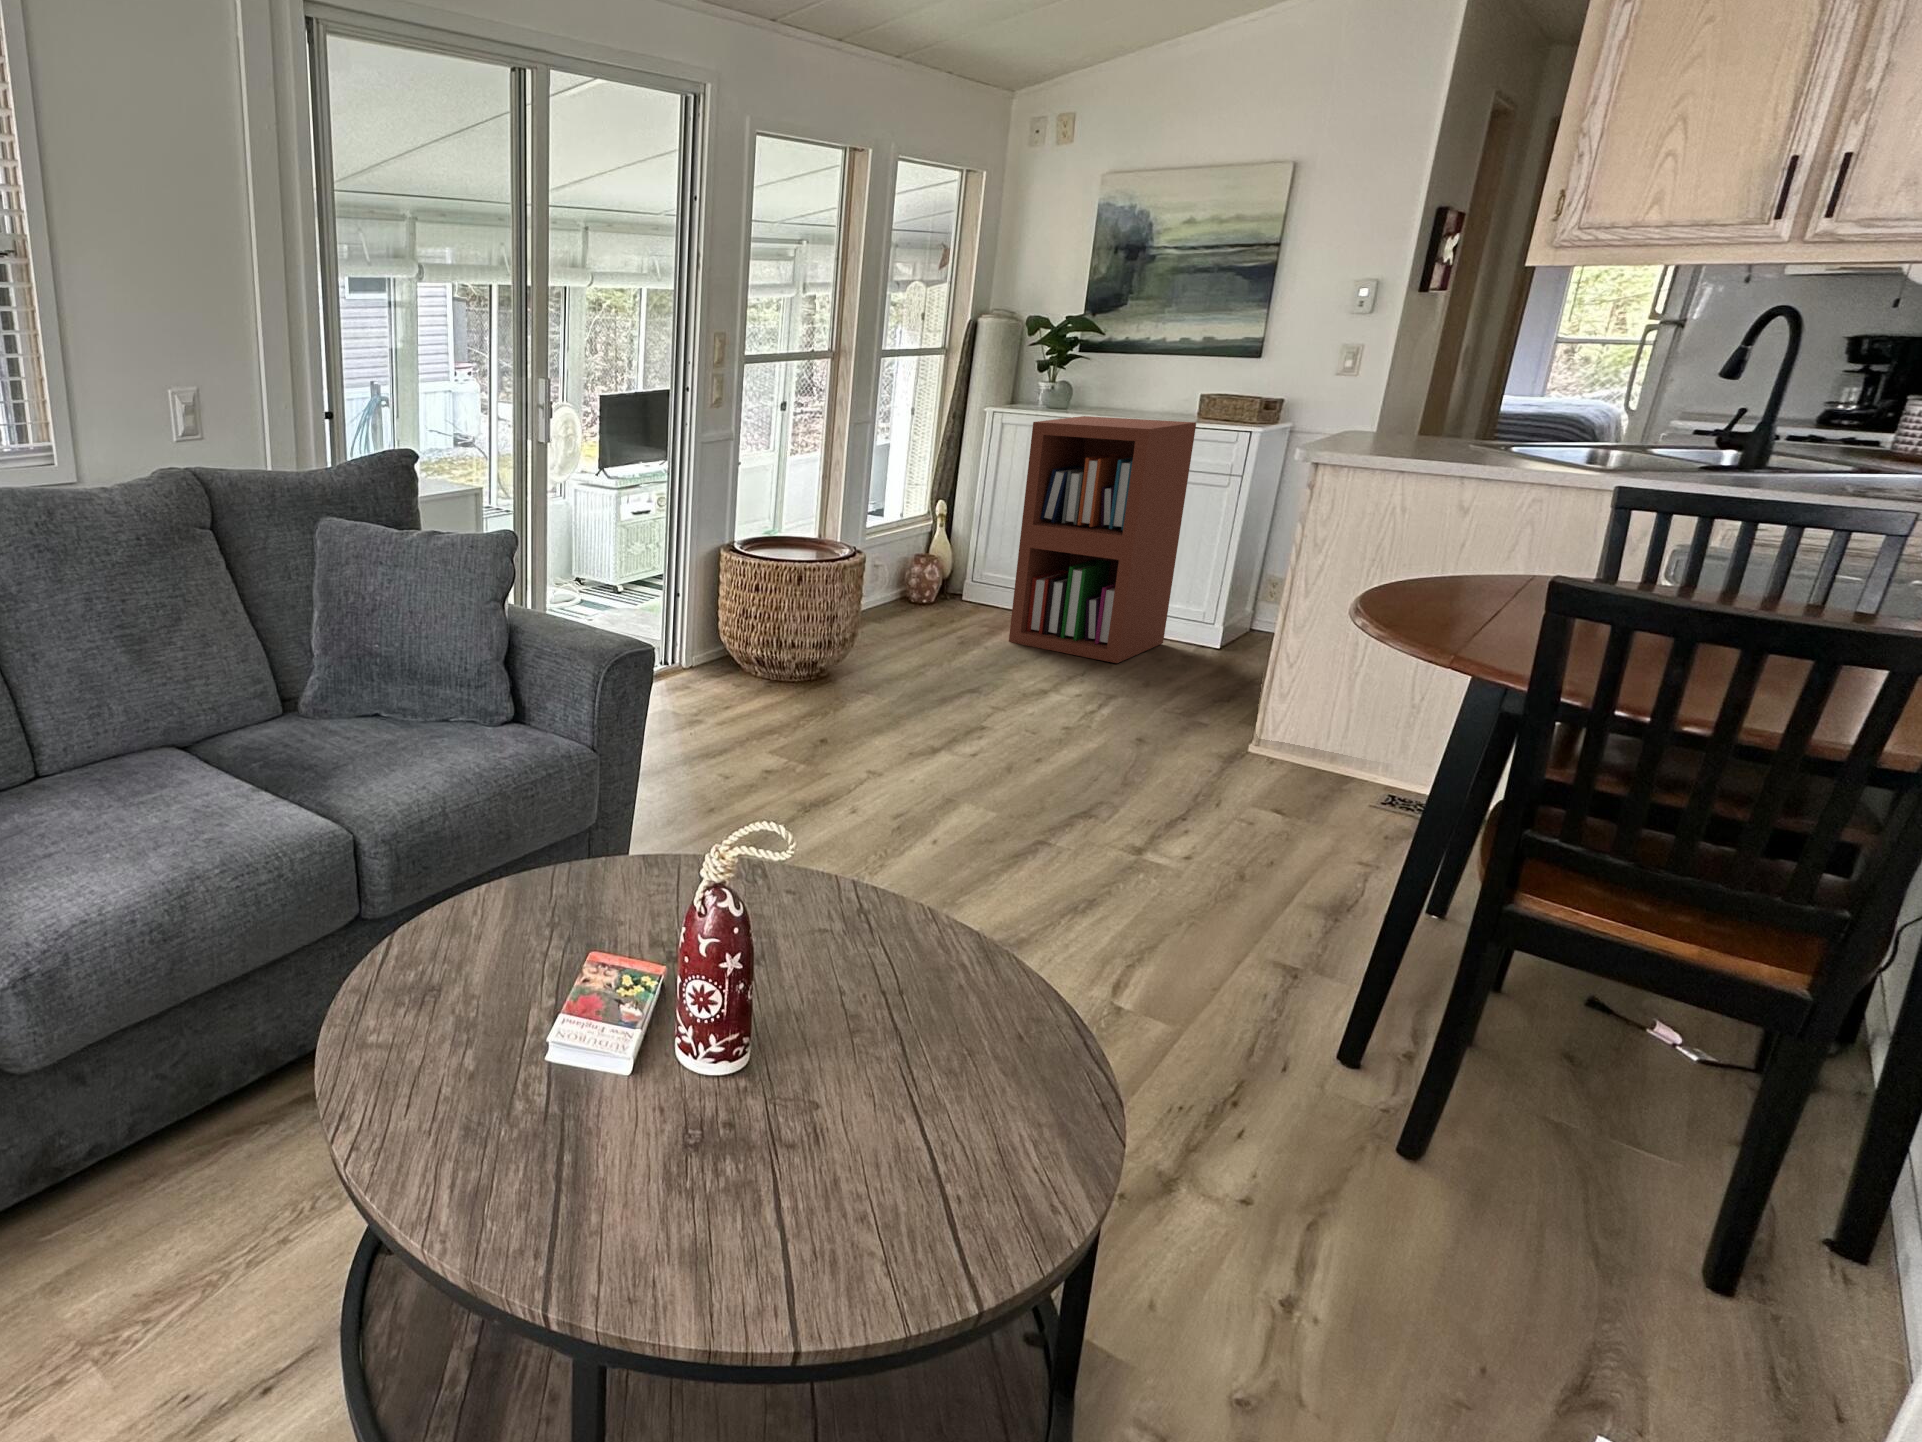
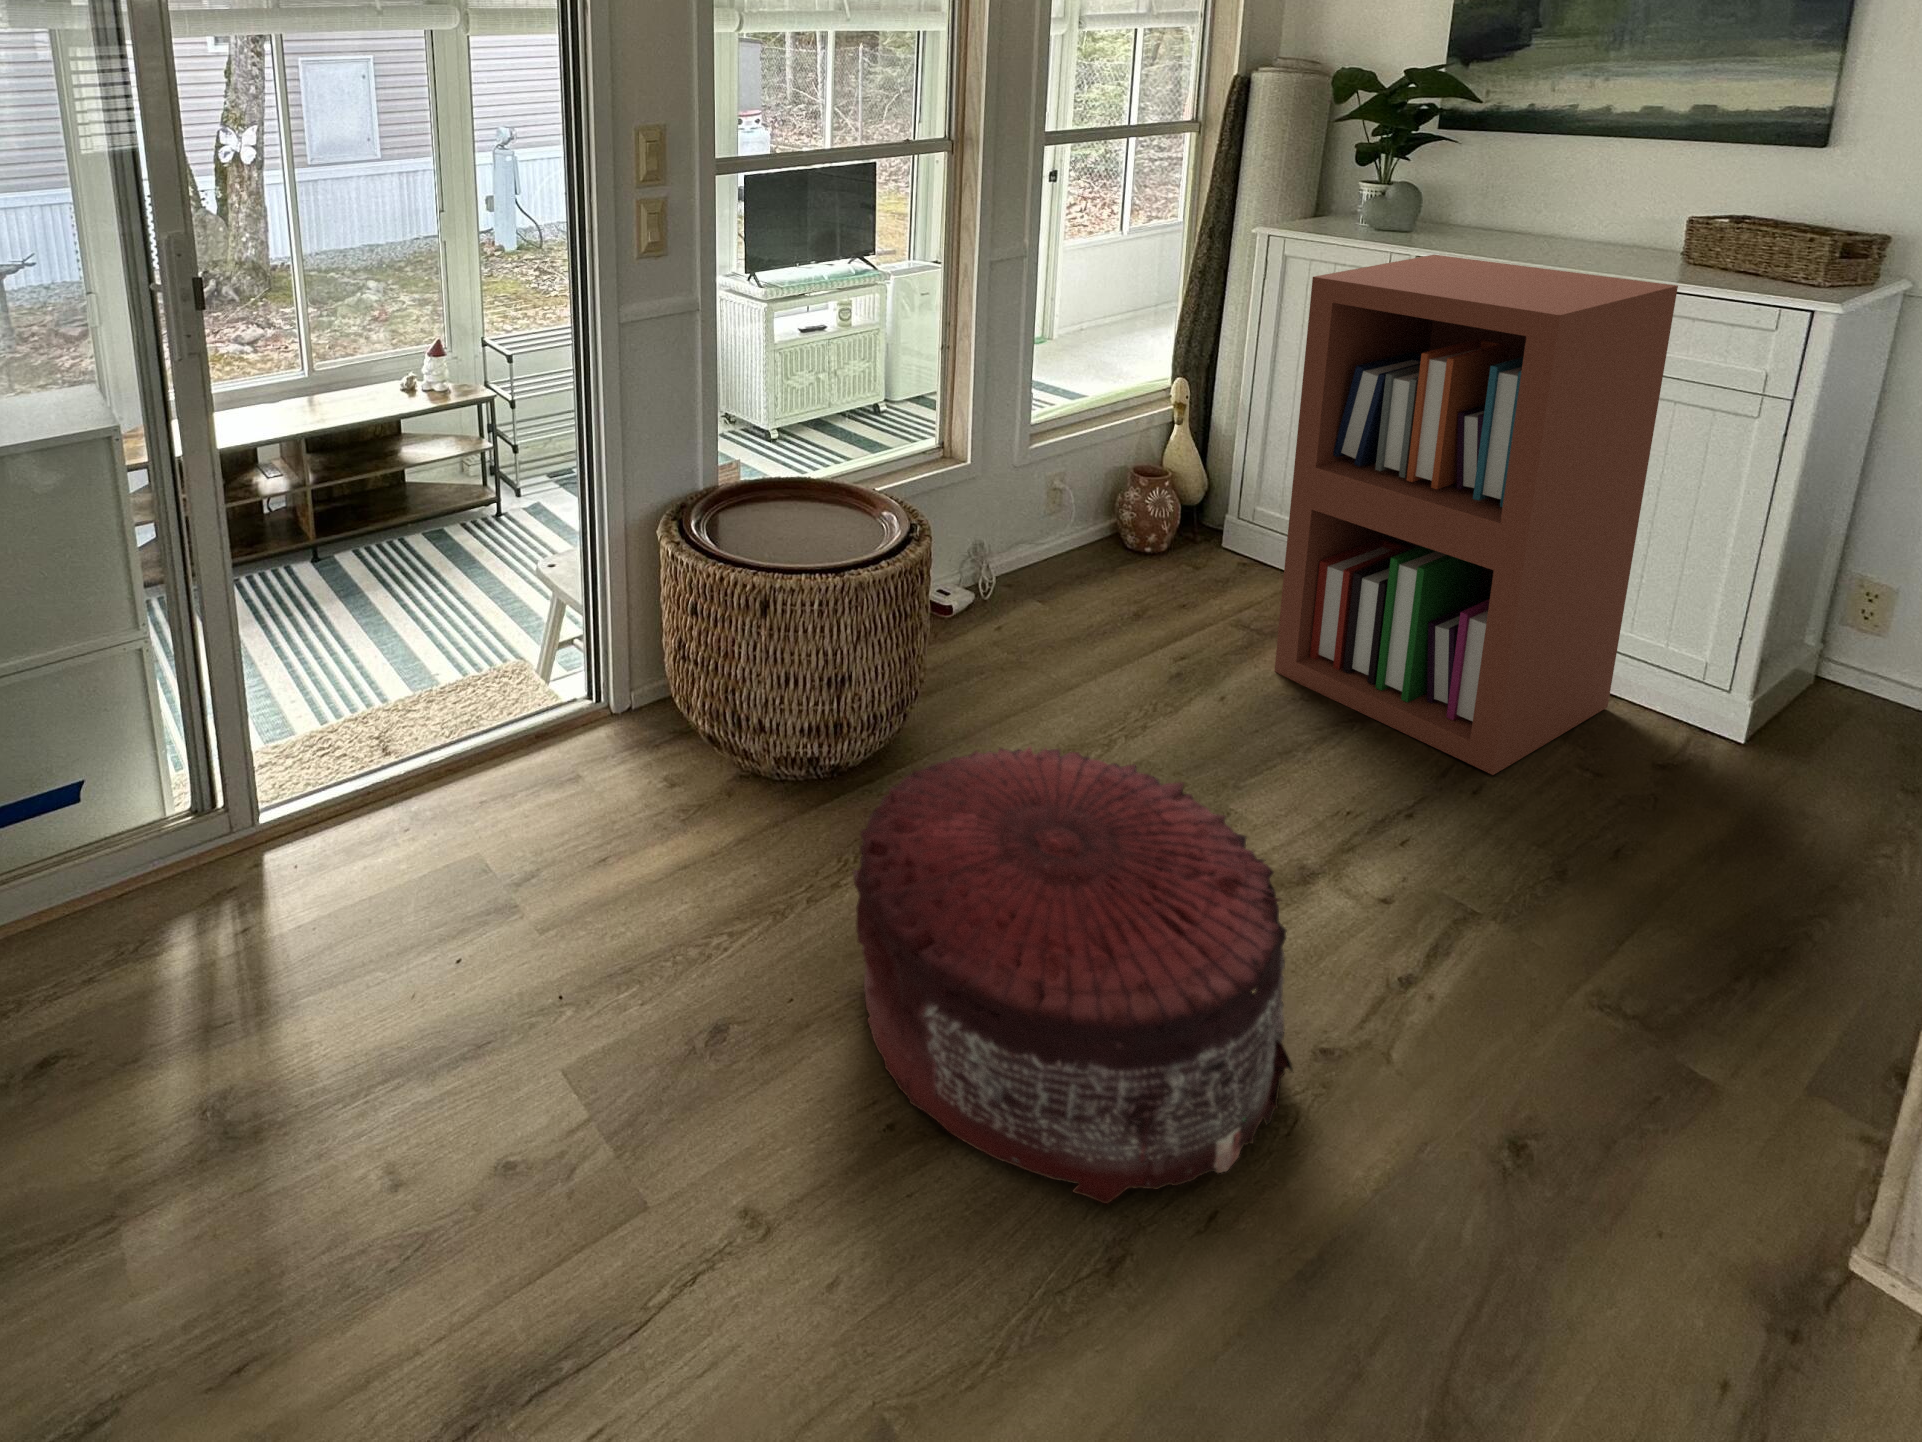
pouf: none [873,627,1060,755] -> present [853,747,1293,1204]

